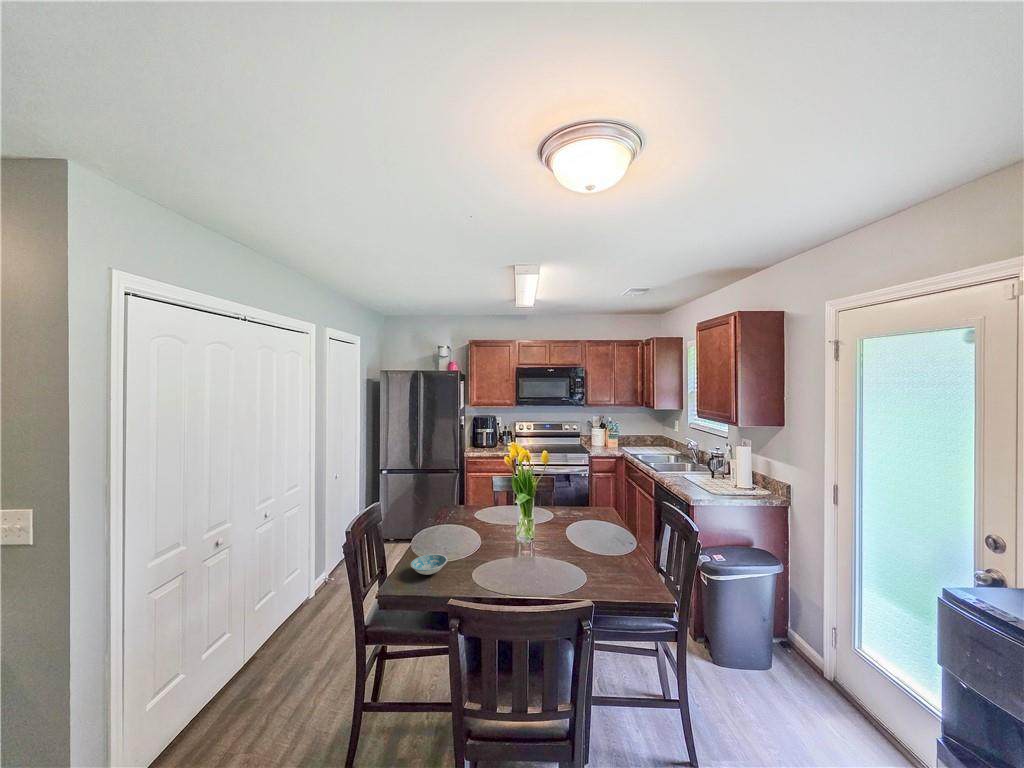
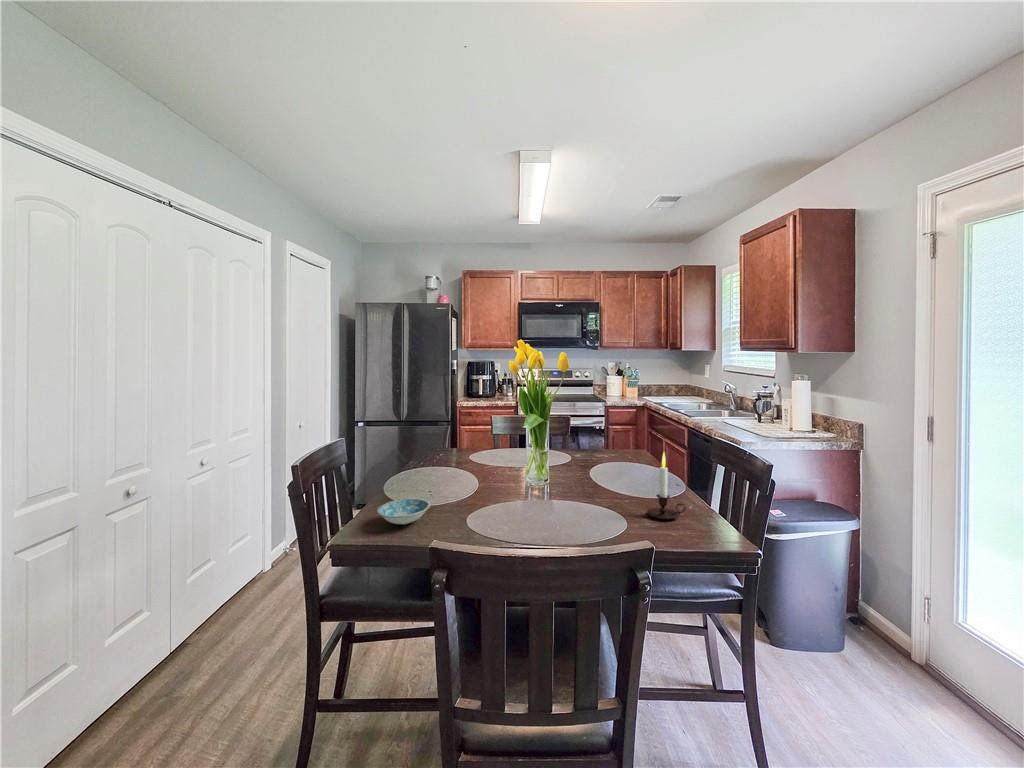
candle: none [603,521,631,571] -> present [647,452,686,519]

